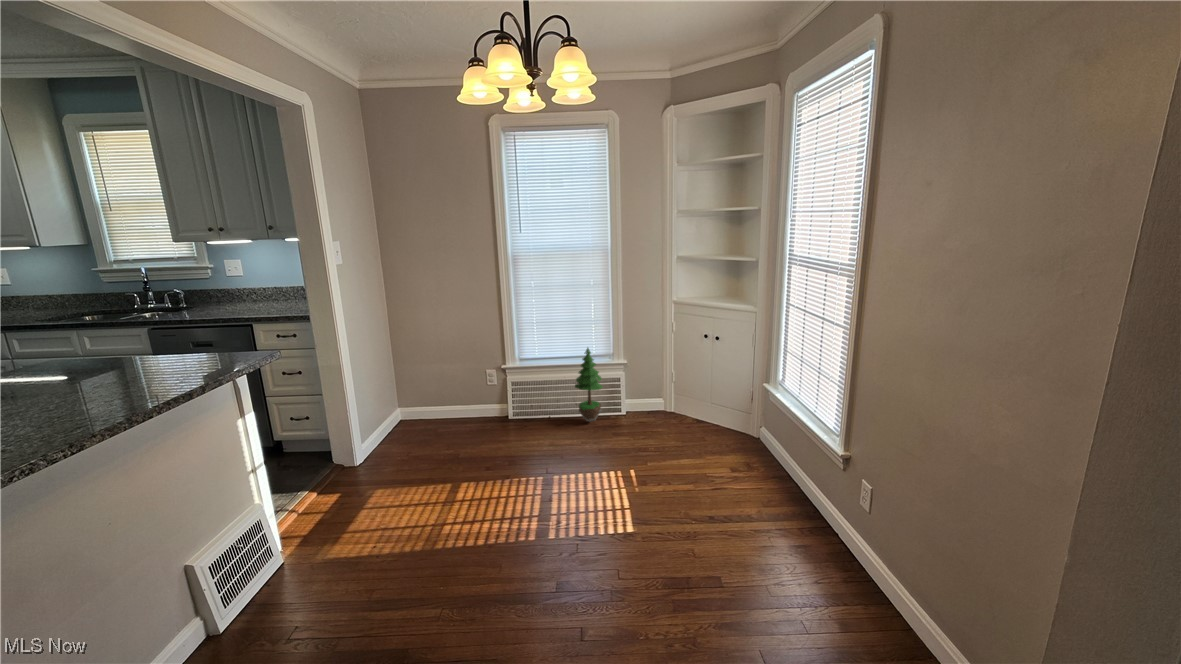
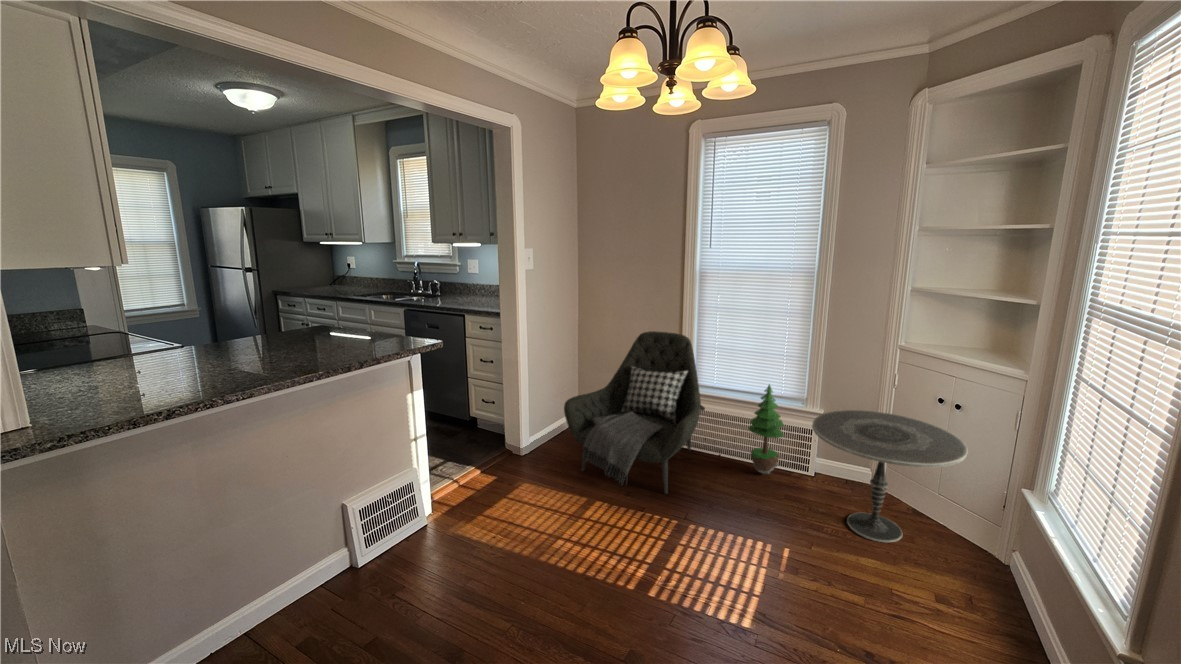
armchair: none [407,316,538,462] -> present [564,331,705,494]
side table: none [630,354,729,446] -> present [812,410,968,542]

